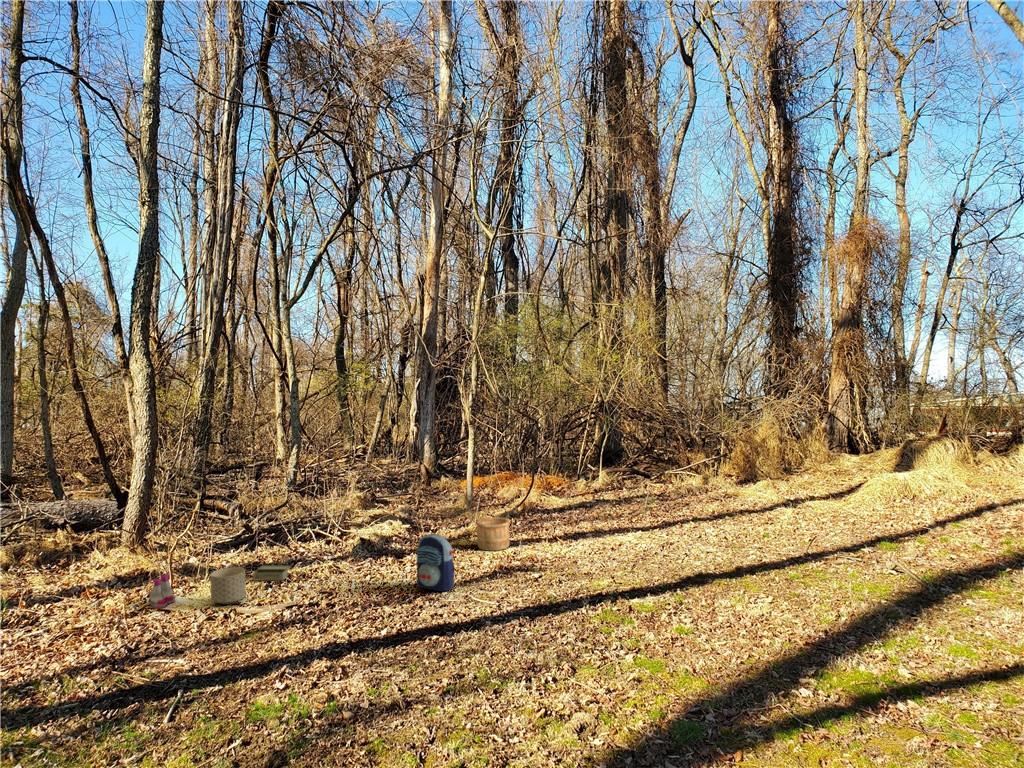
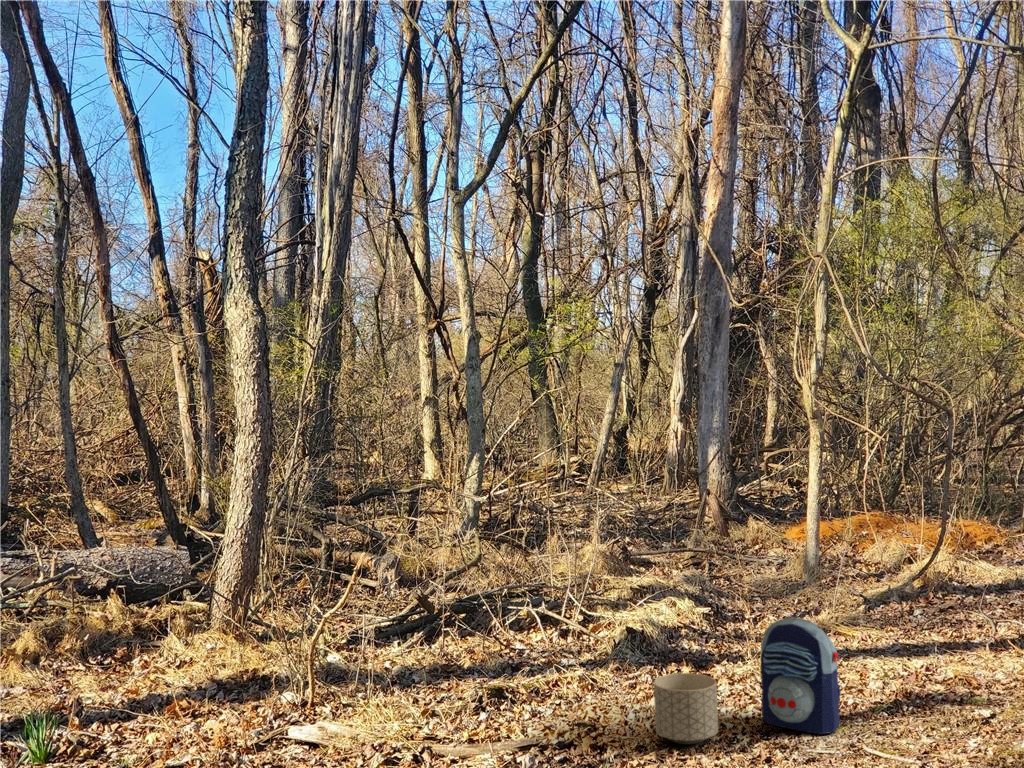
wooden bucket: present [476,517,510,551] -> none [854,593,927,659]
toolbox: present [253,565,291,581] -> none [444,671,509,700]
planter: present [211,567,246,605] -> present [654,673,718,745]
boots: present [149,574,175,608] -> none [274,678,316,740]

